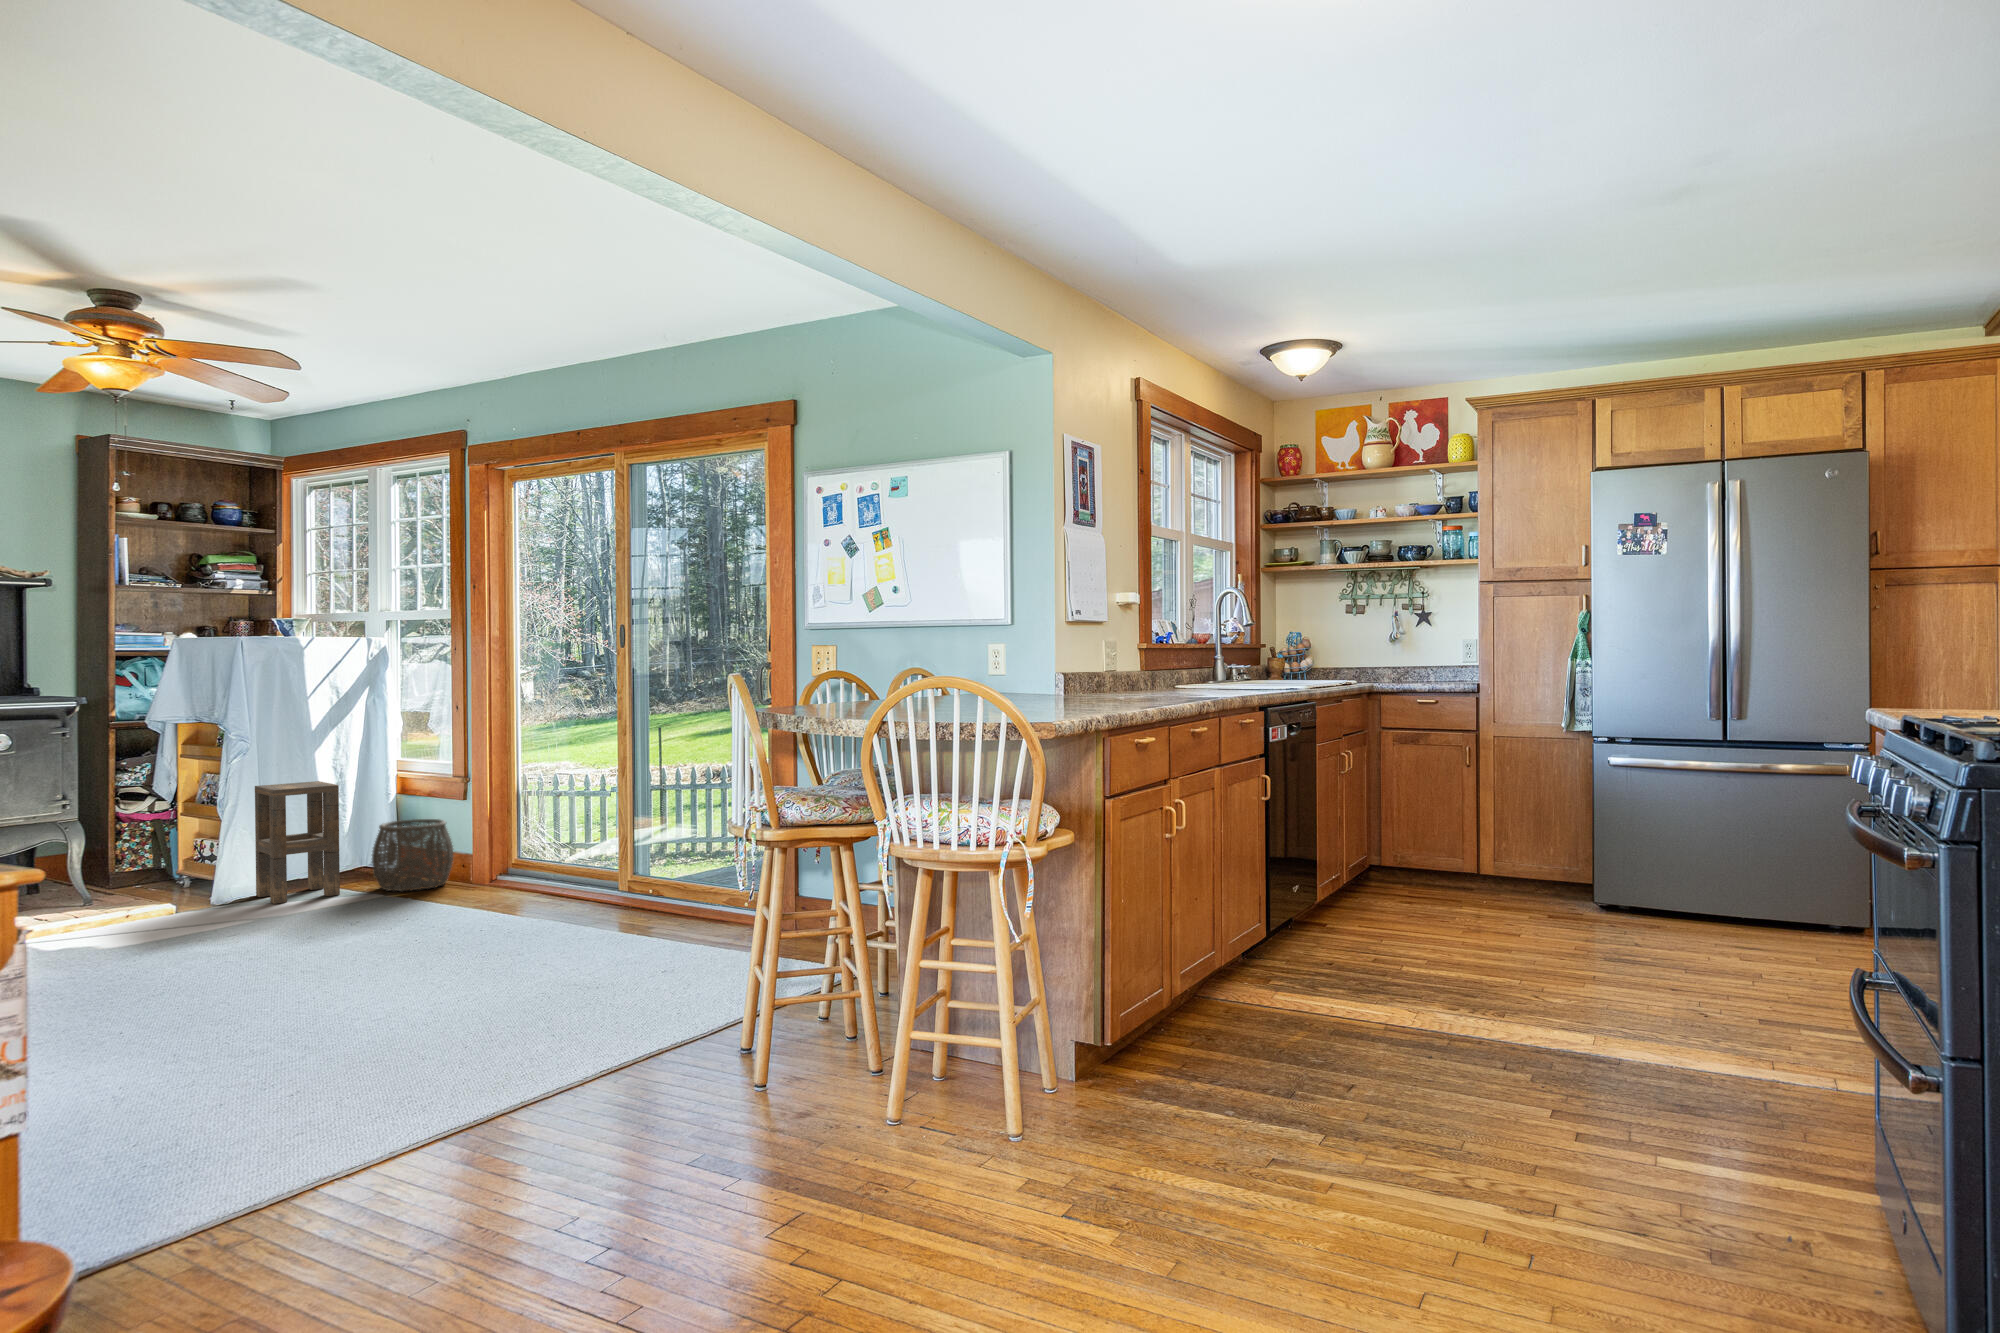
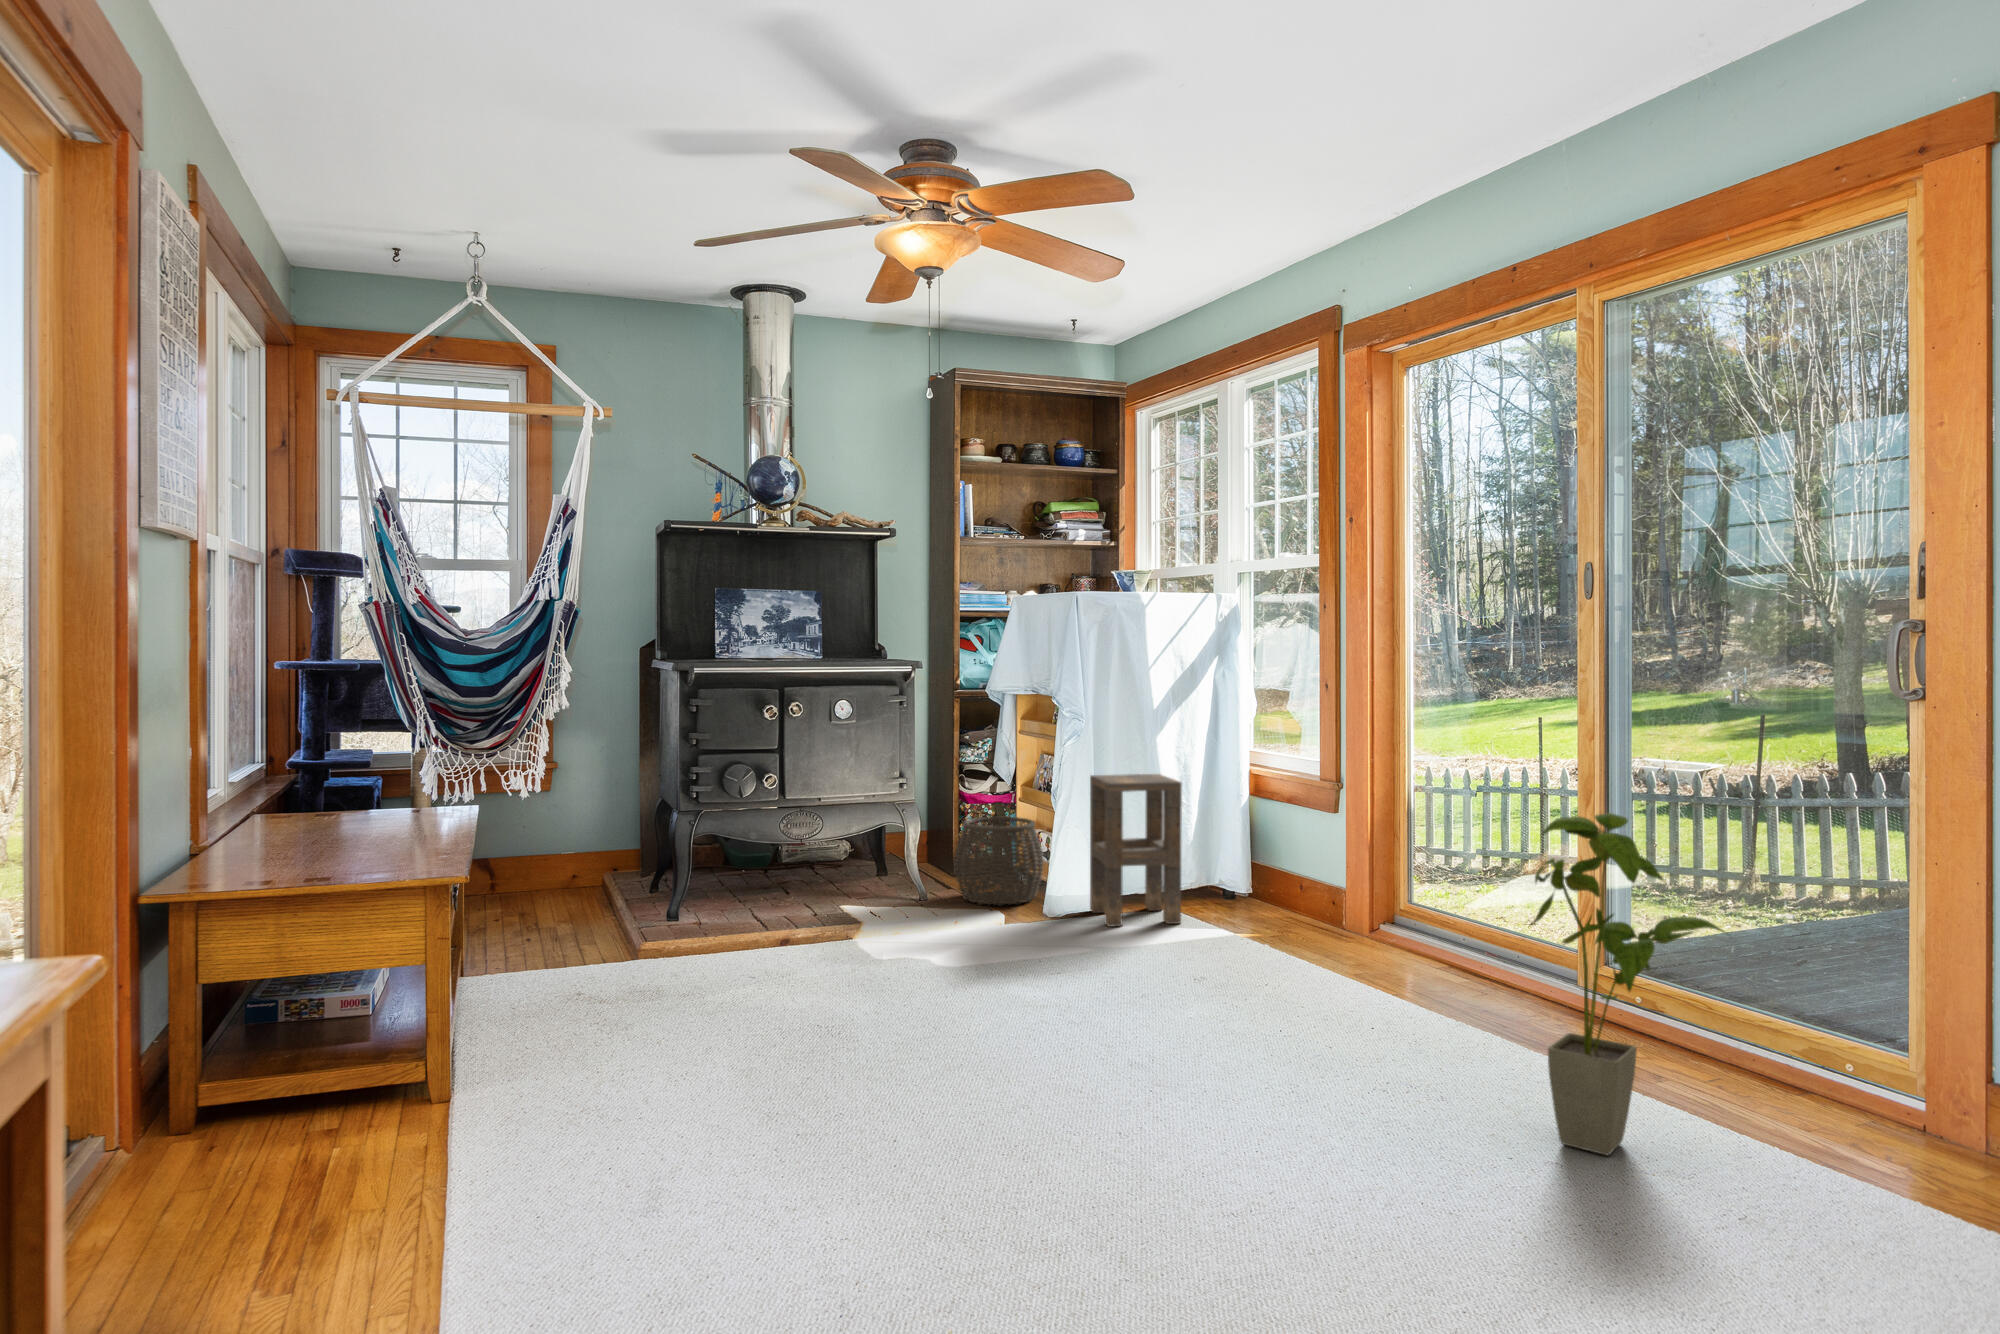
house plant: none [559,772,666,963] -> present [1532,813,1732,1155]
woven basket: present [372,819,454,891] -> present [954,817,1044,906]

